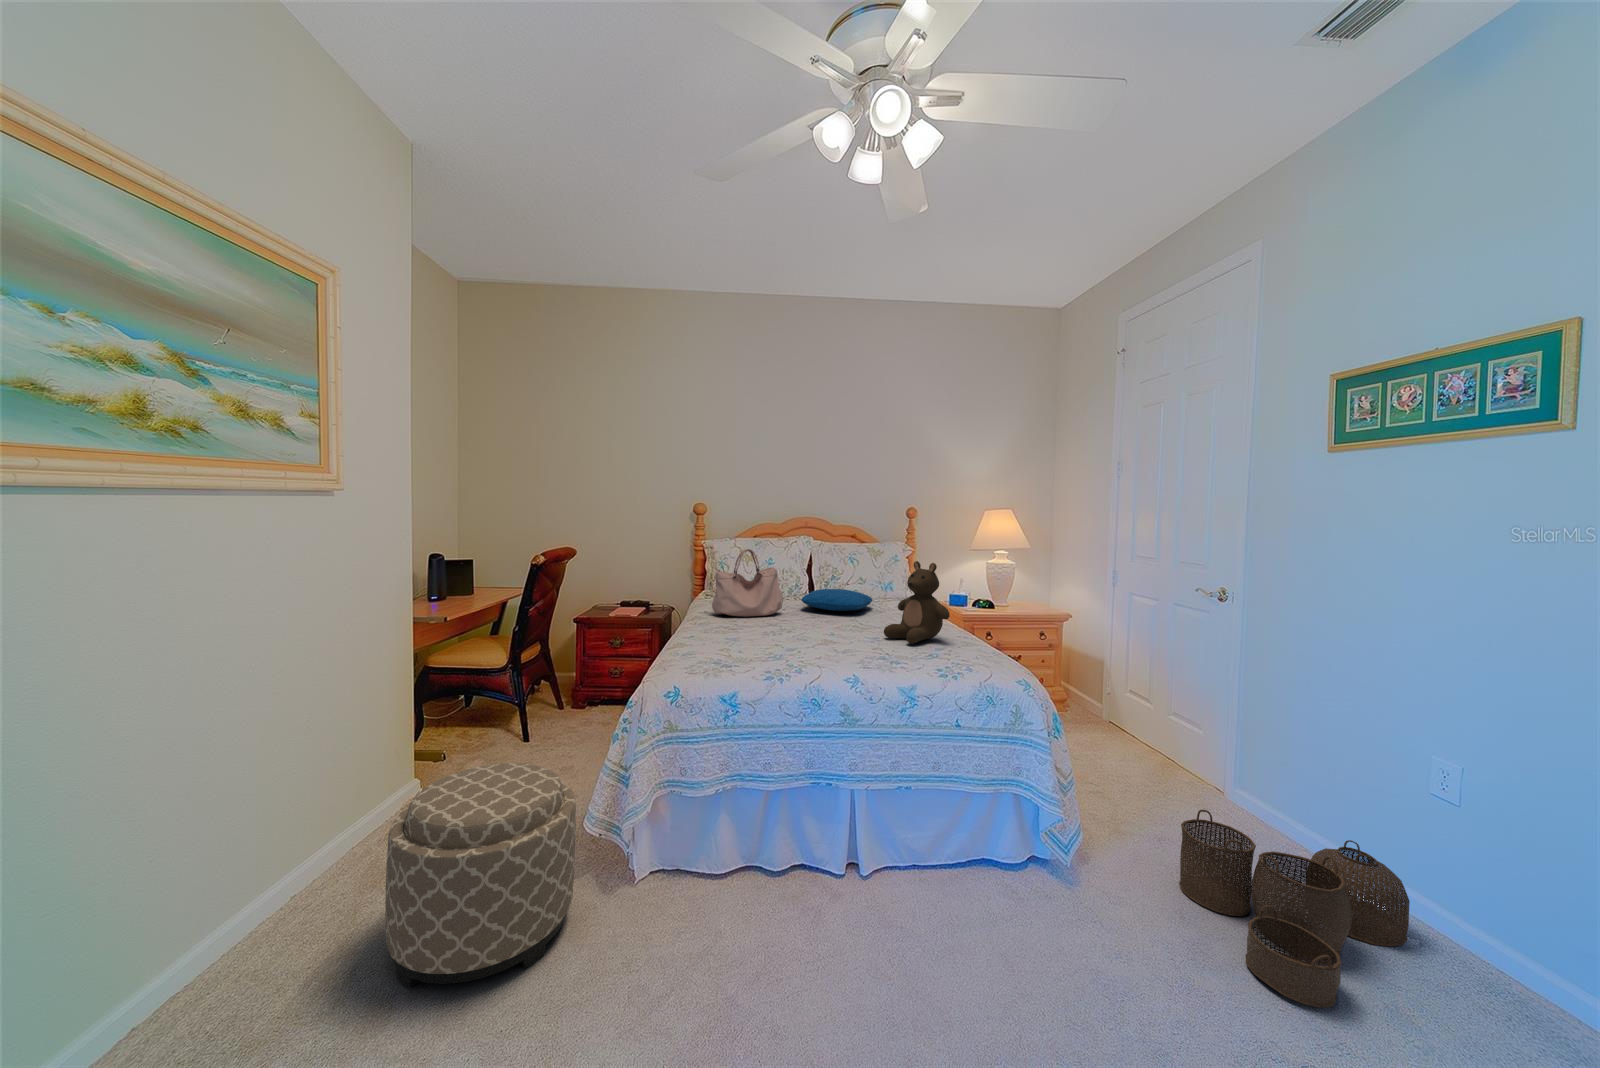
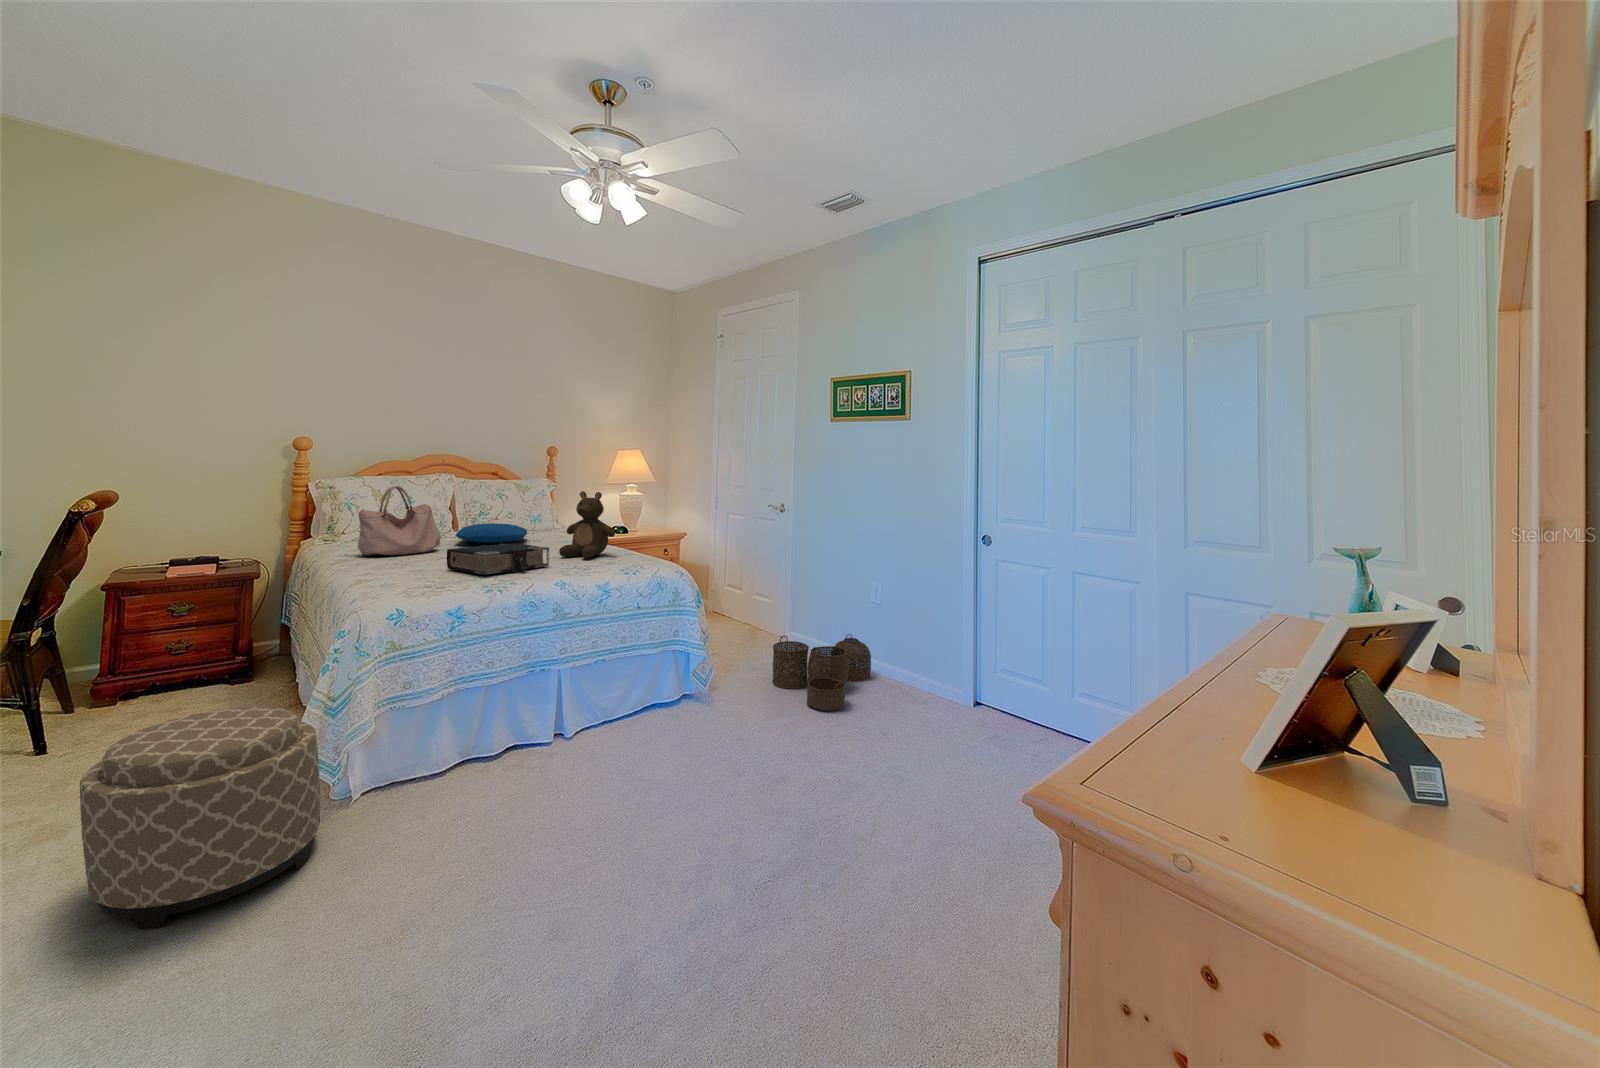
book: none [762,617,863,654] -> present [447,543,549,574]

